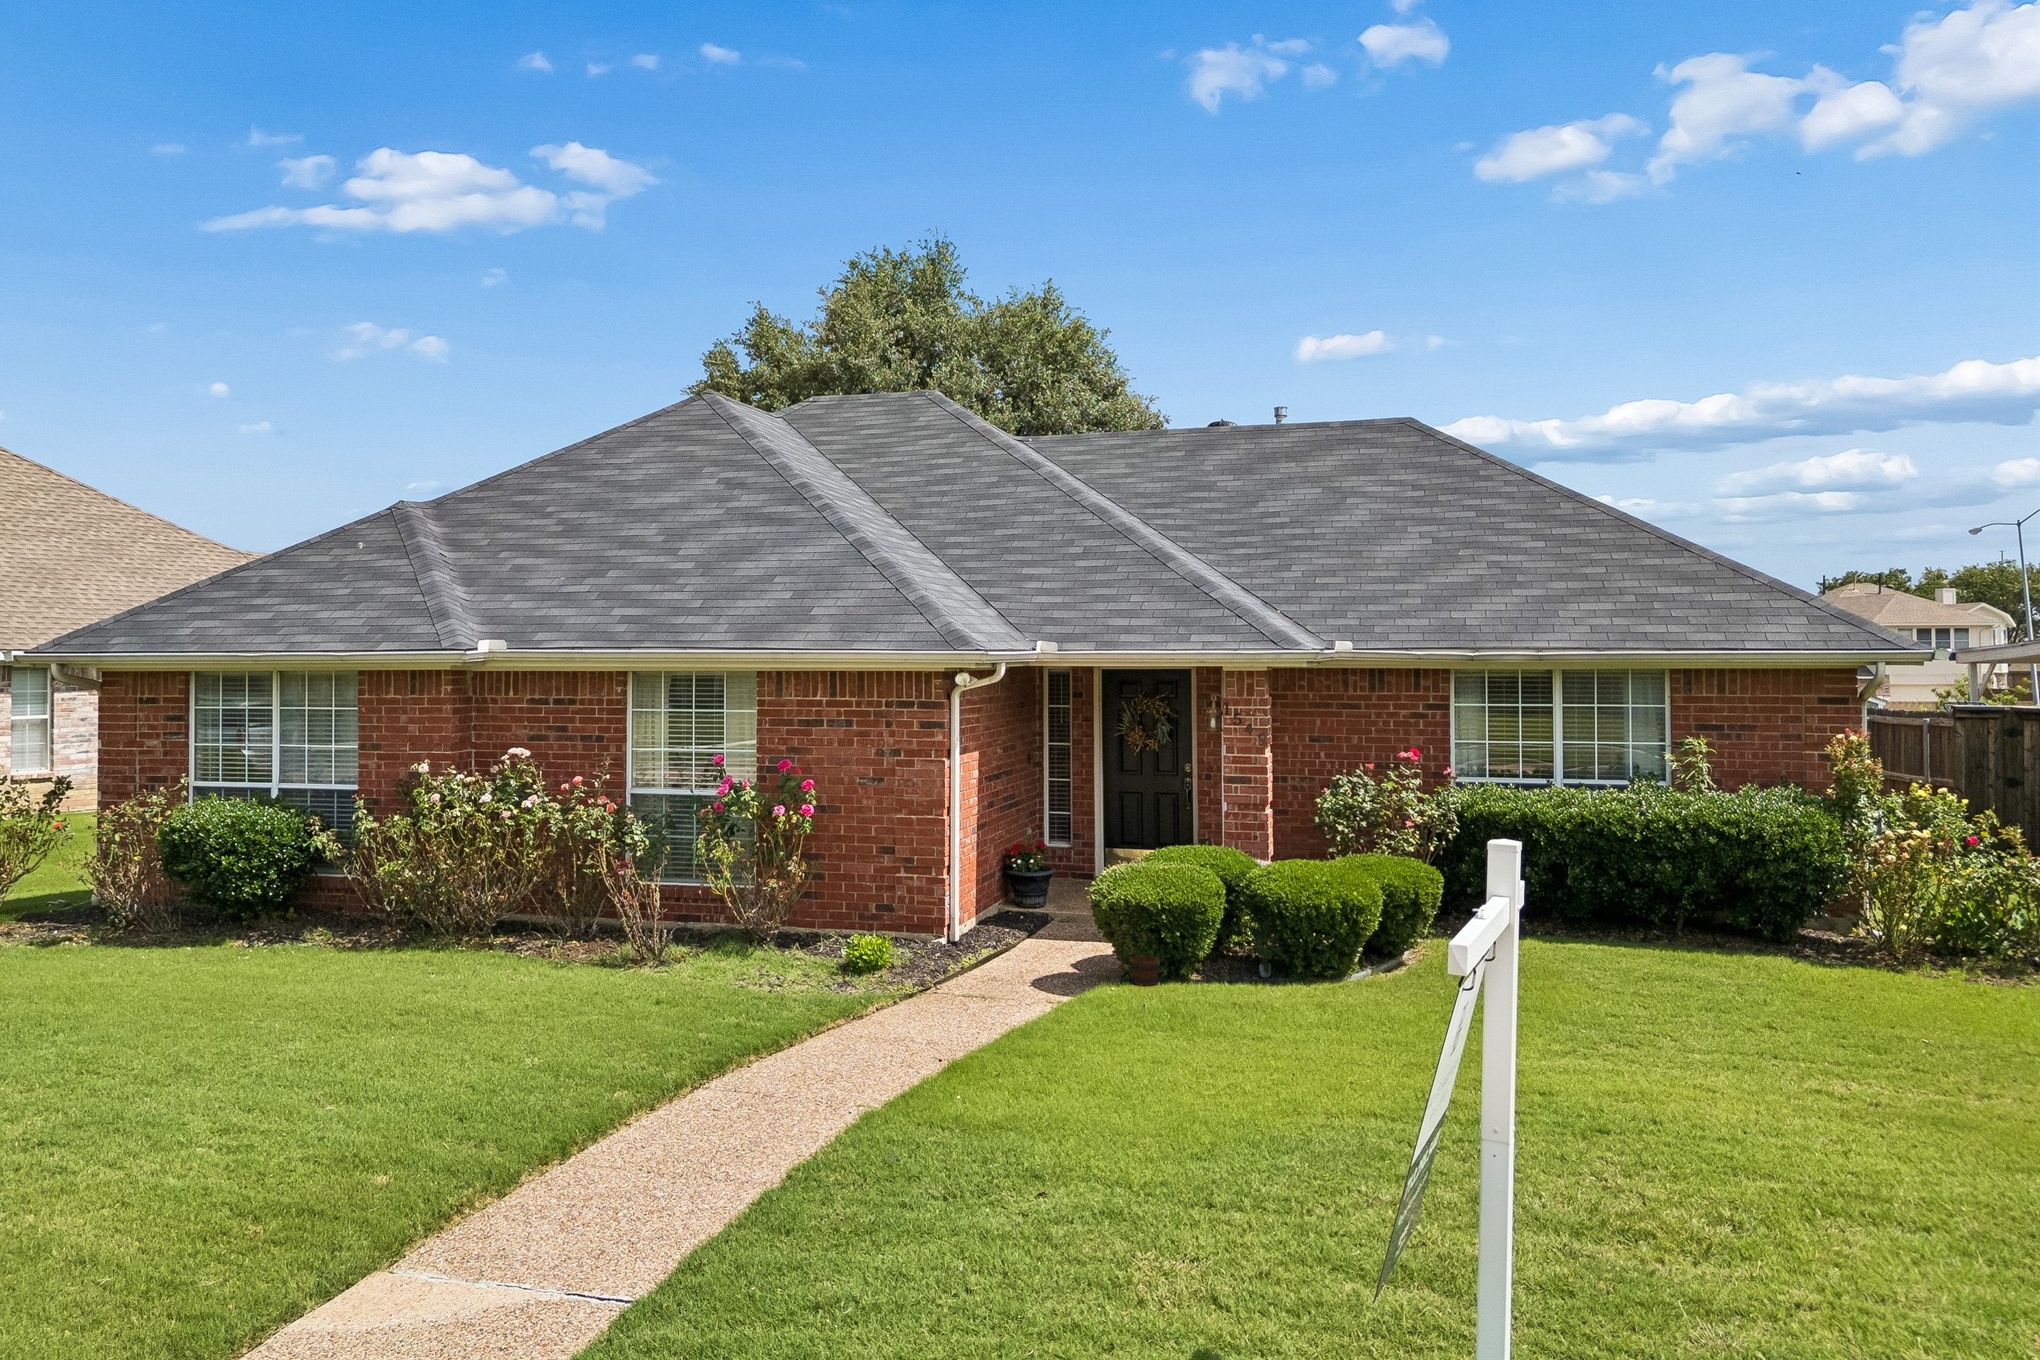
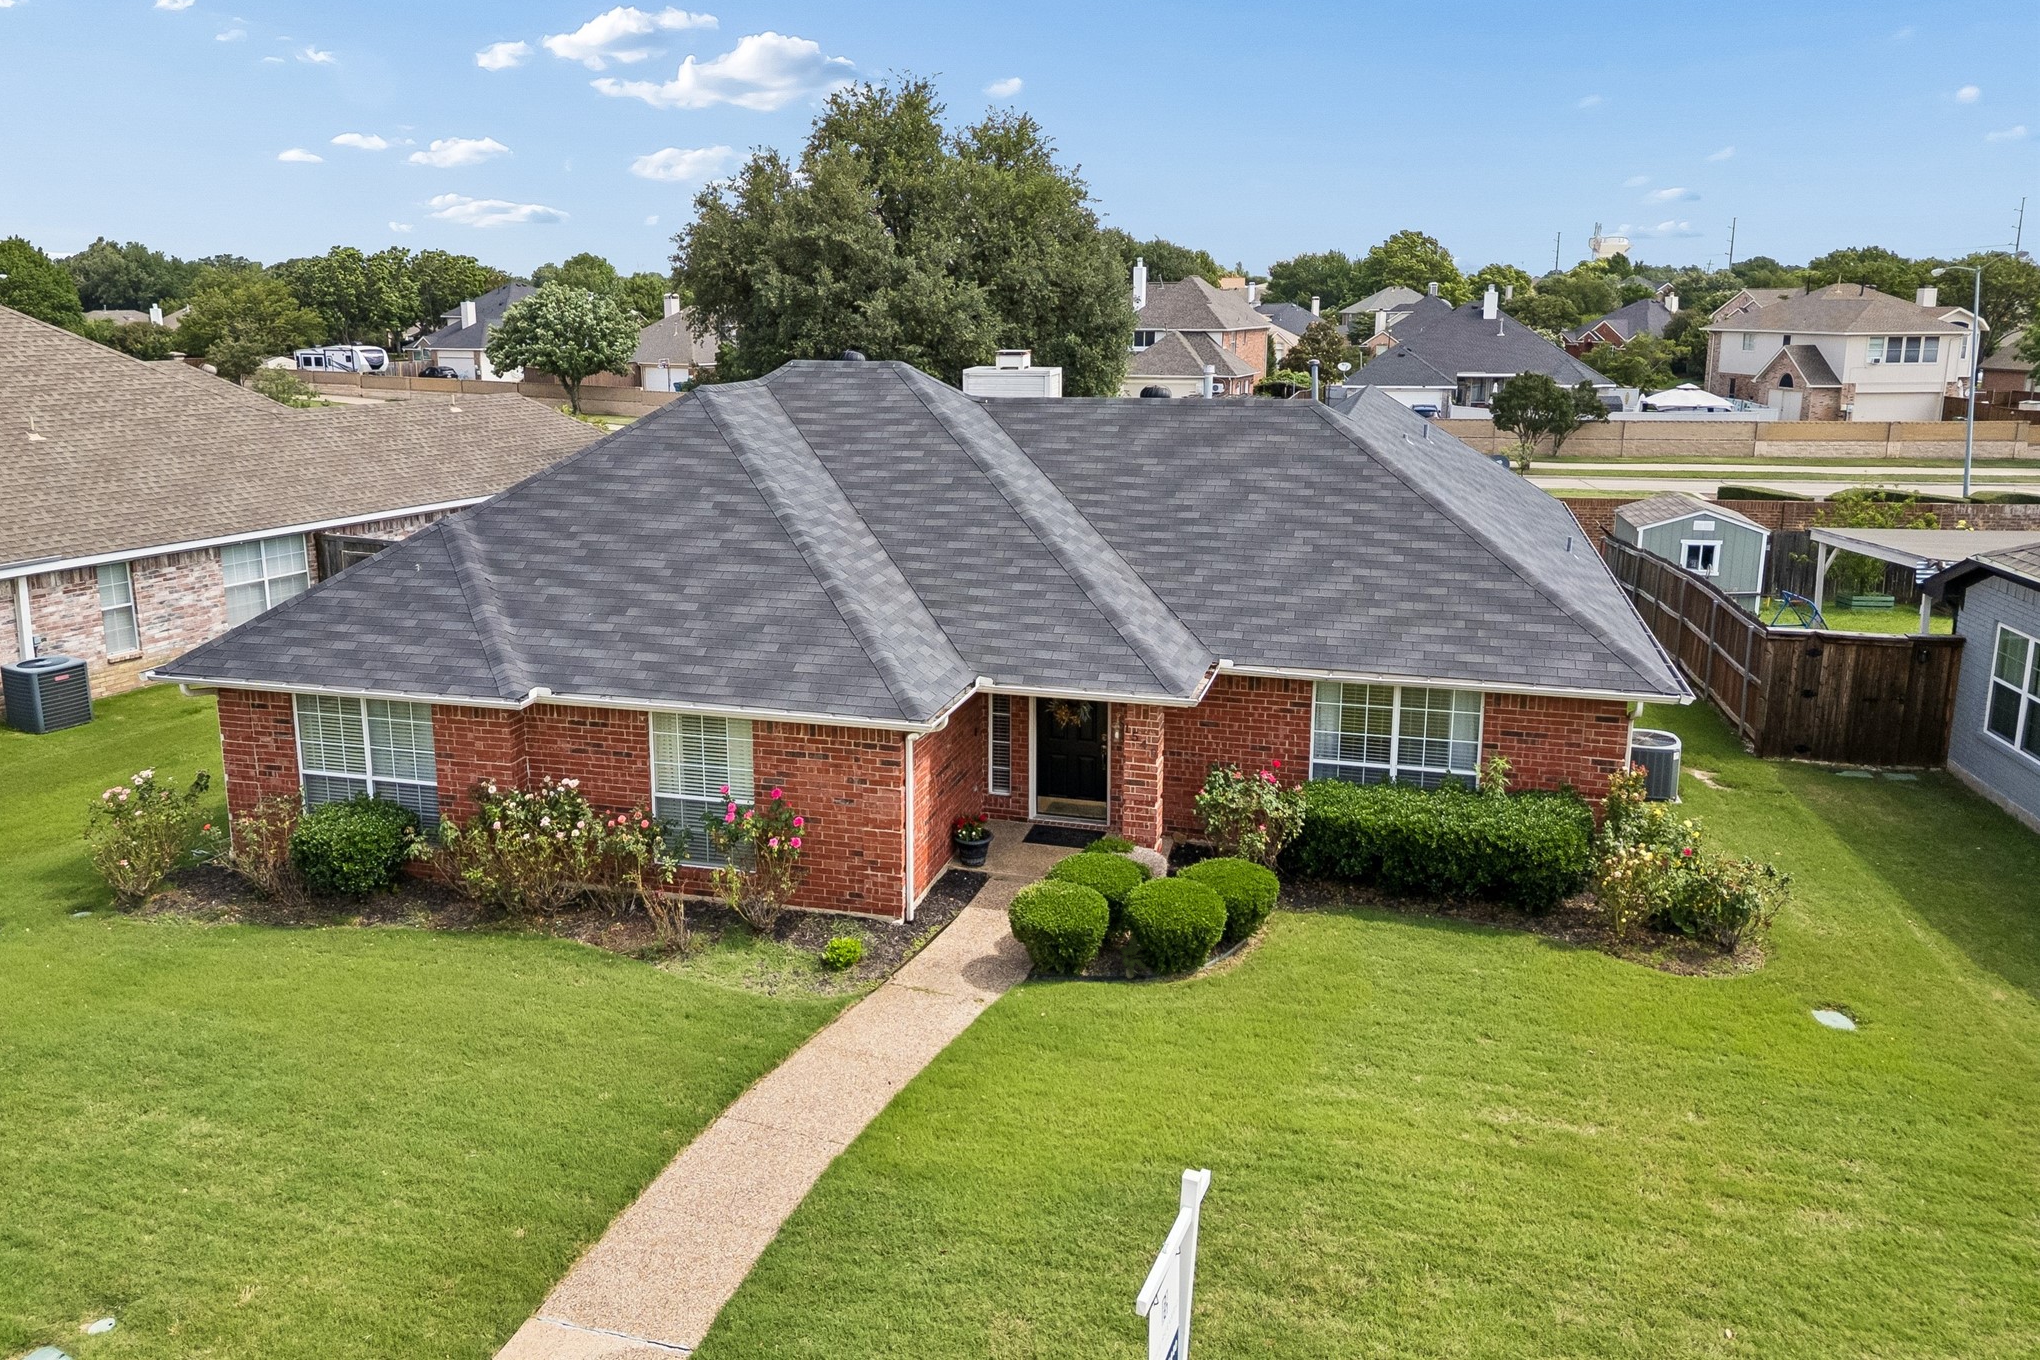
wooden bucket: present [1131,936,1159,986] -> none [1031,954,1051,990]

